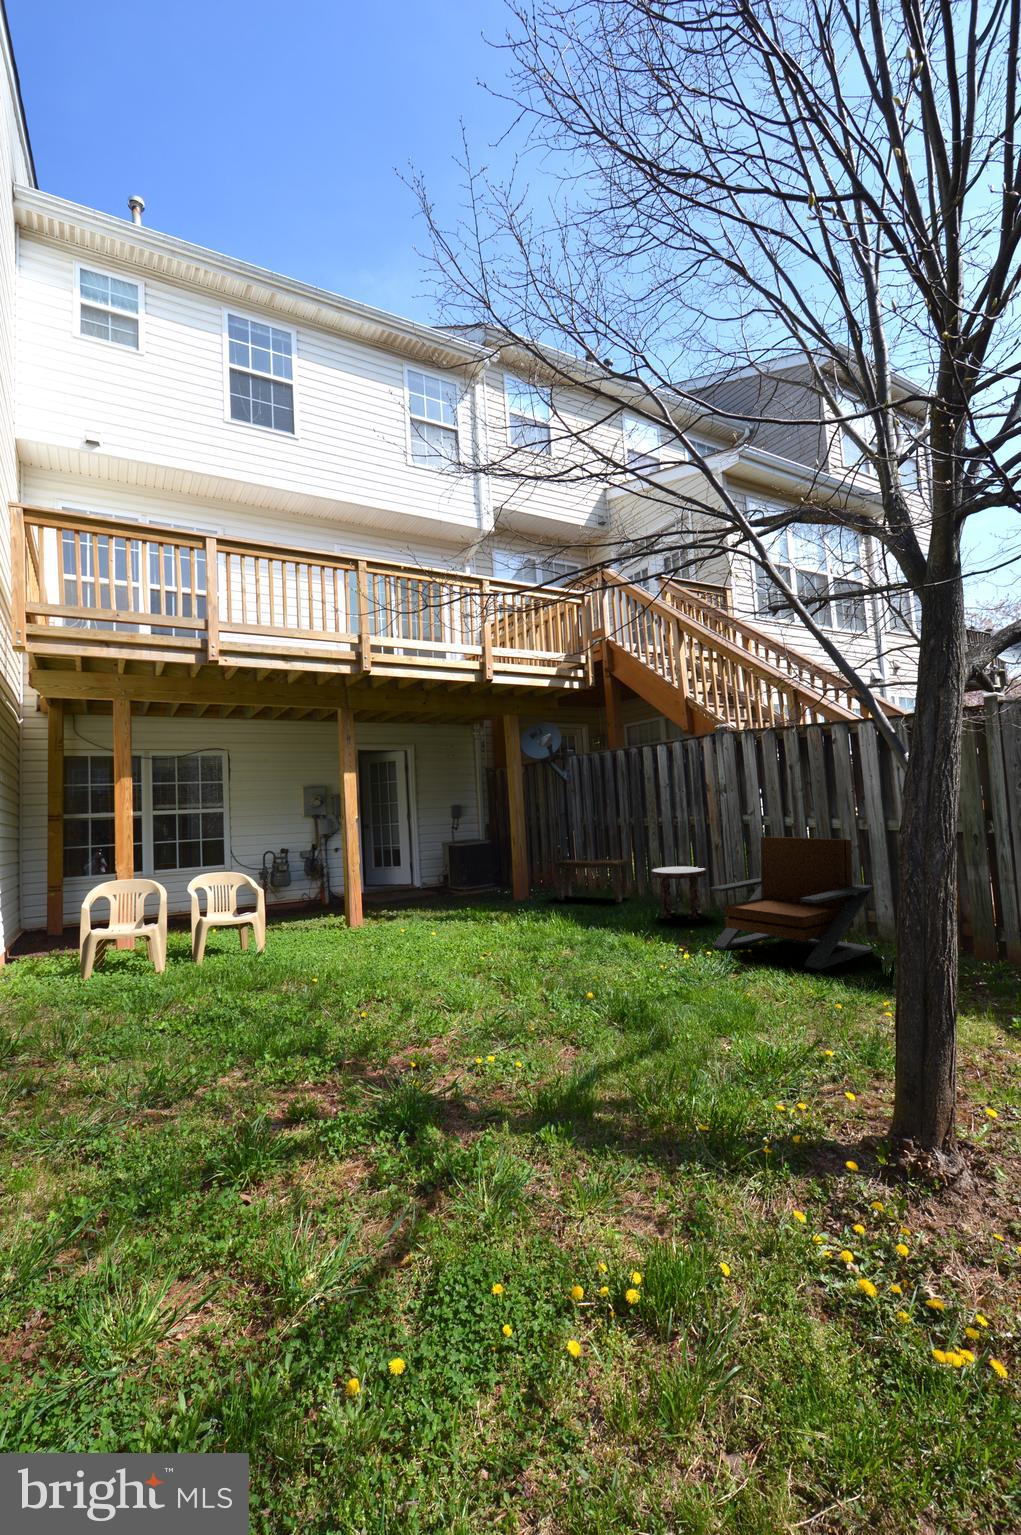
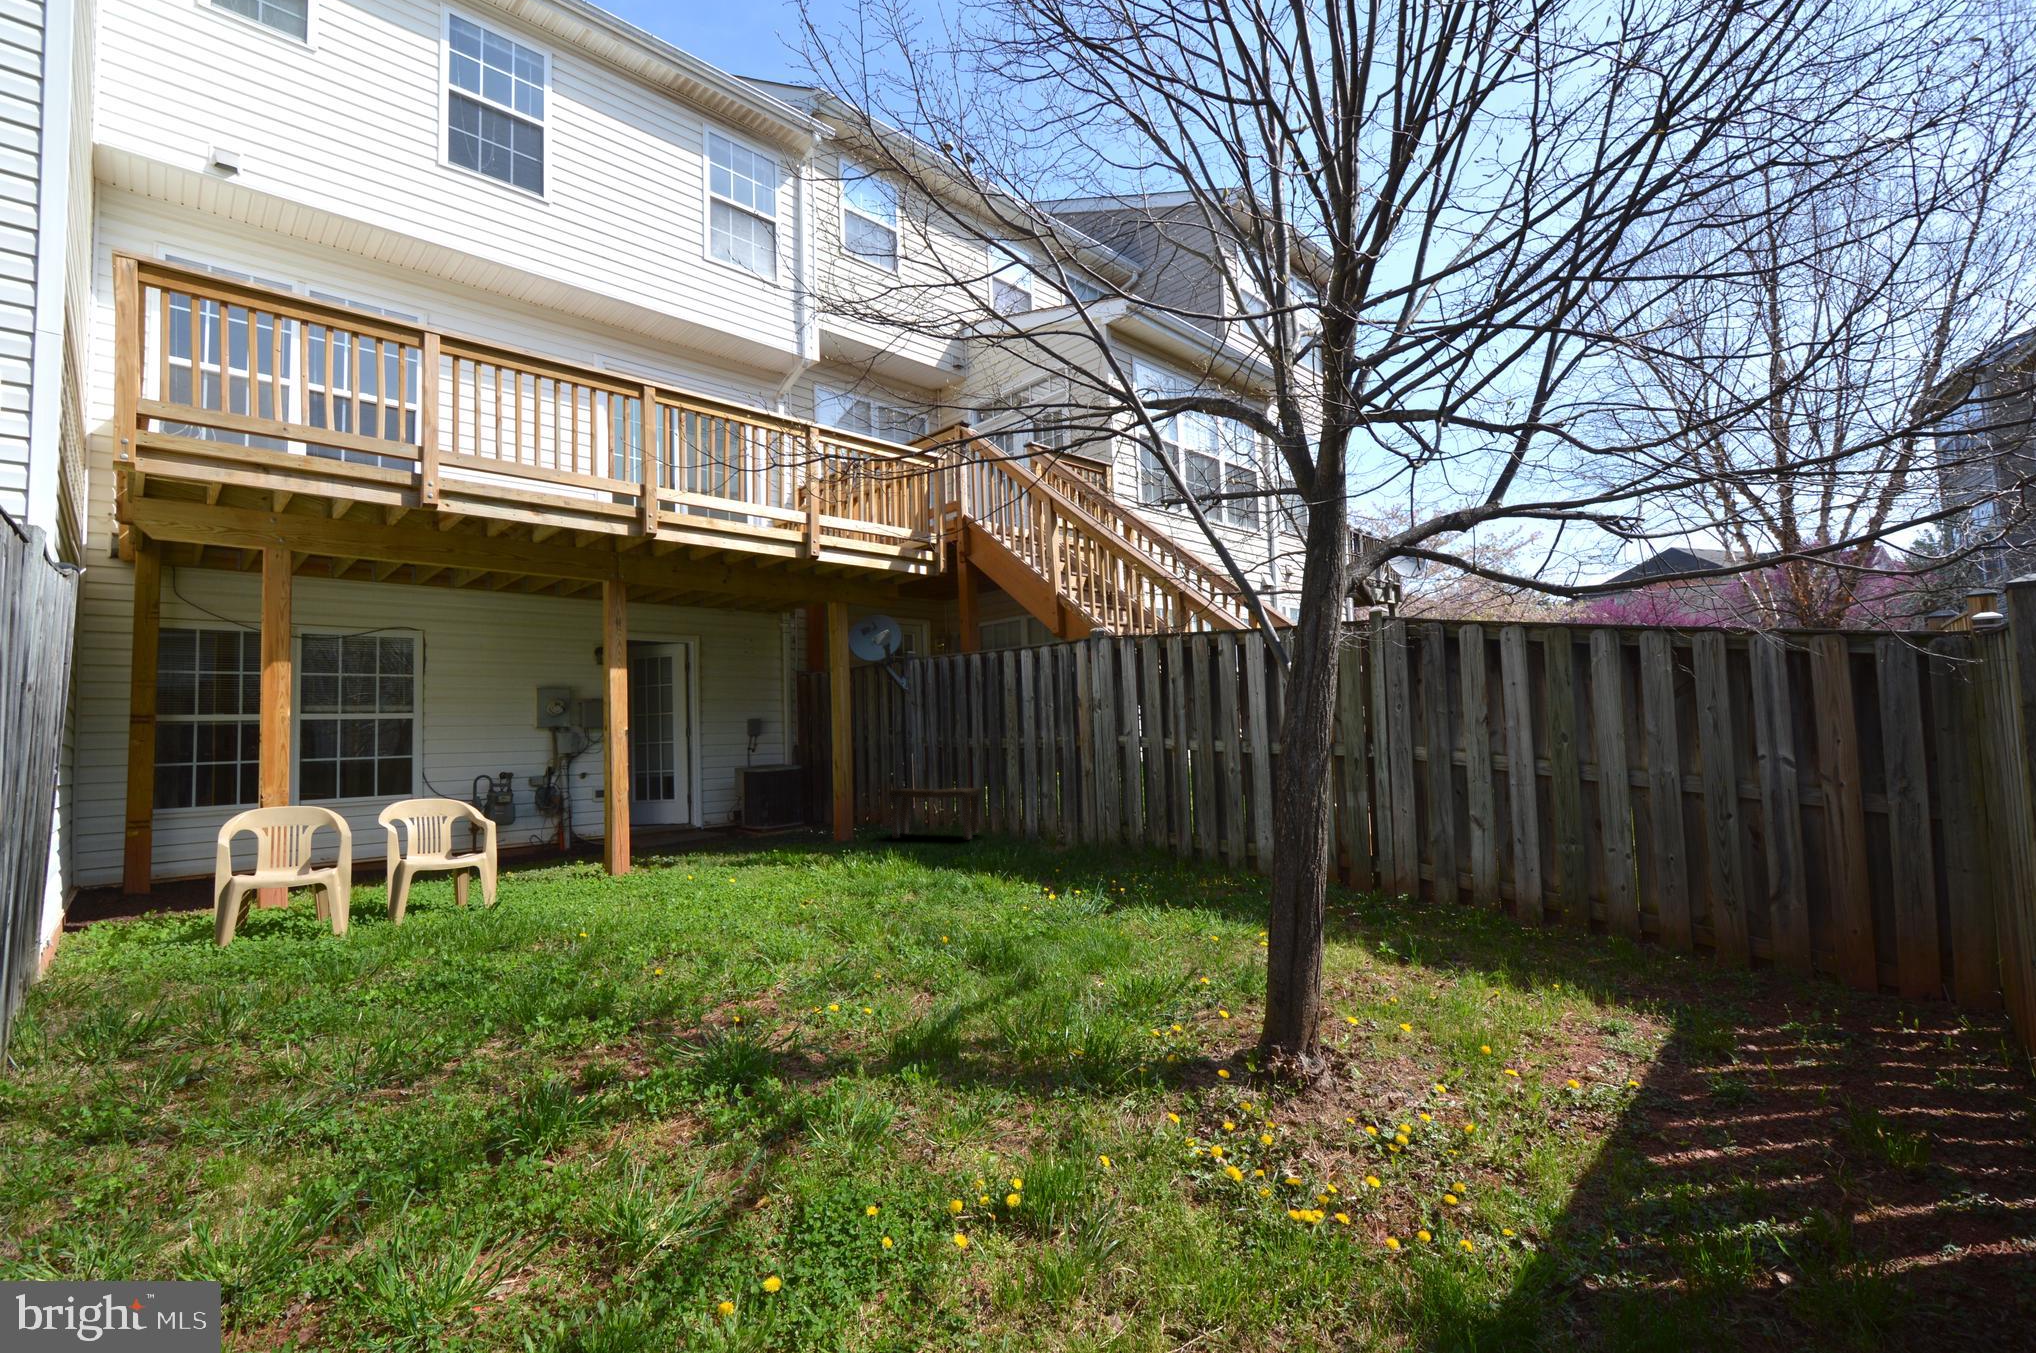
lounge chair: present [710,837,874,969] -> none [1079,758,1255,904]
side table: present [651,866,707,920] -> none [1009,795,1074,857]

